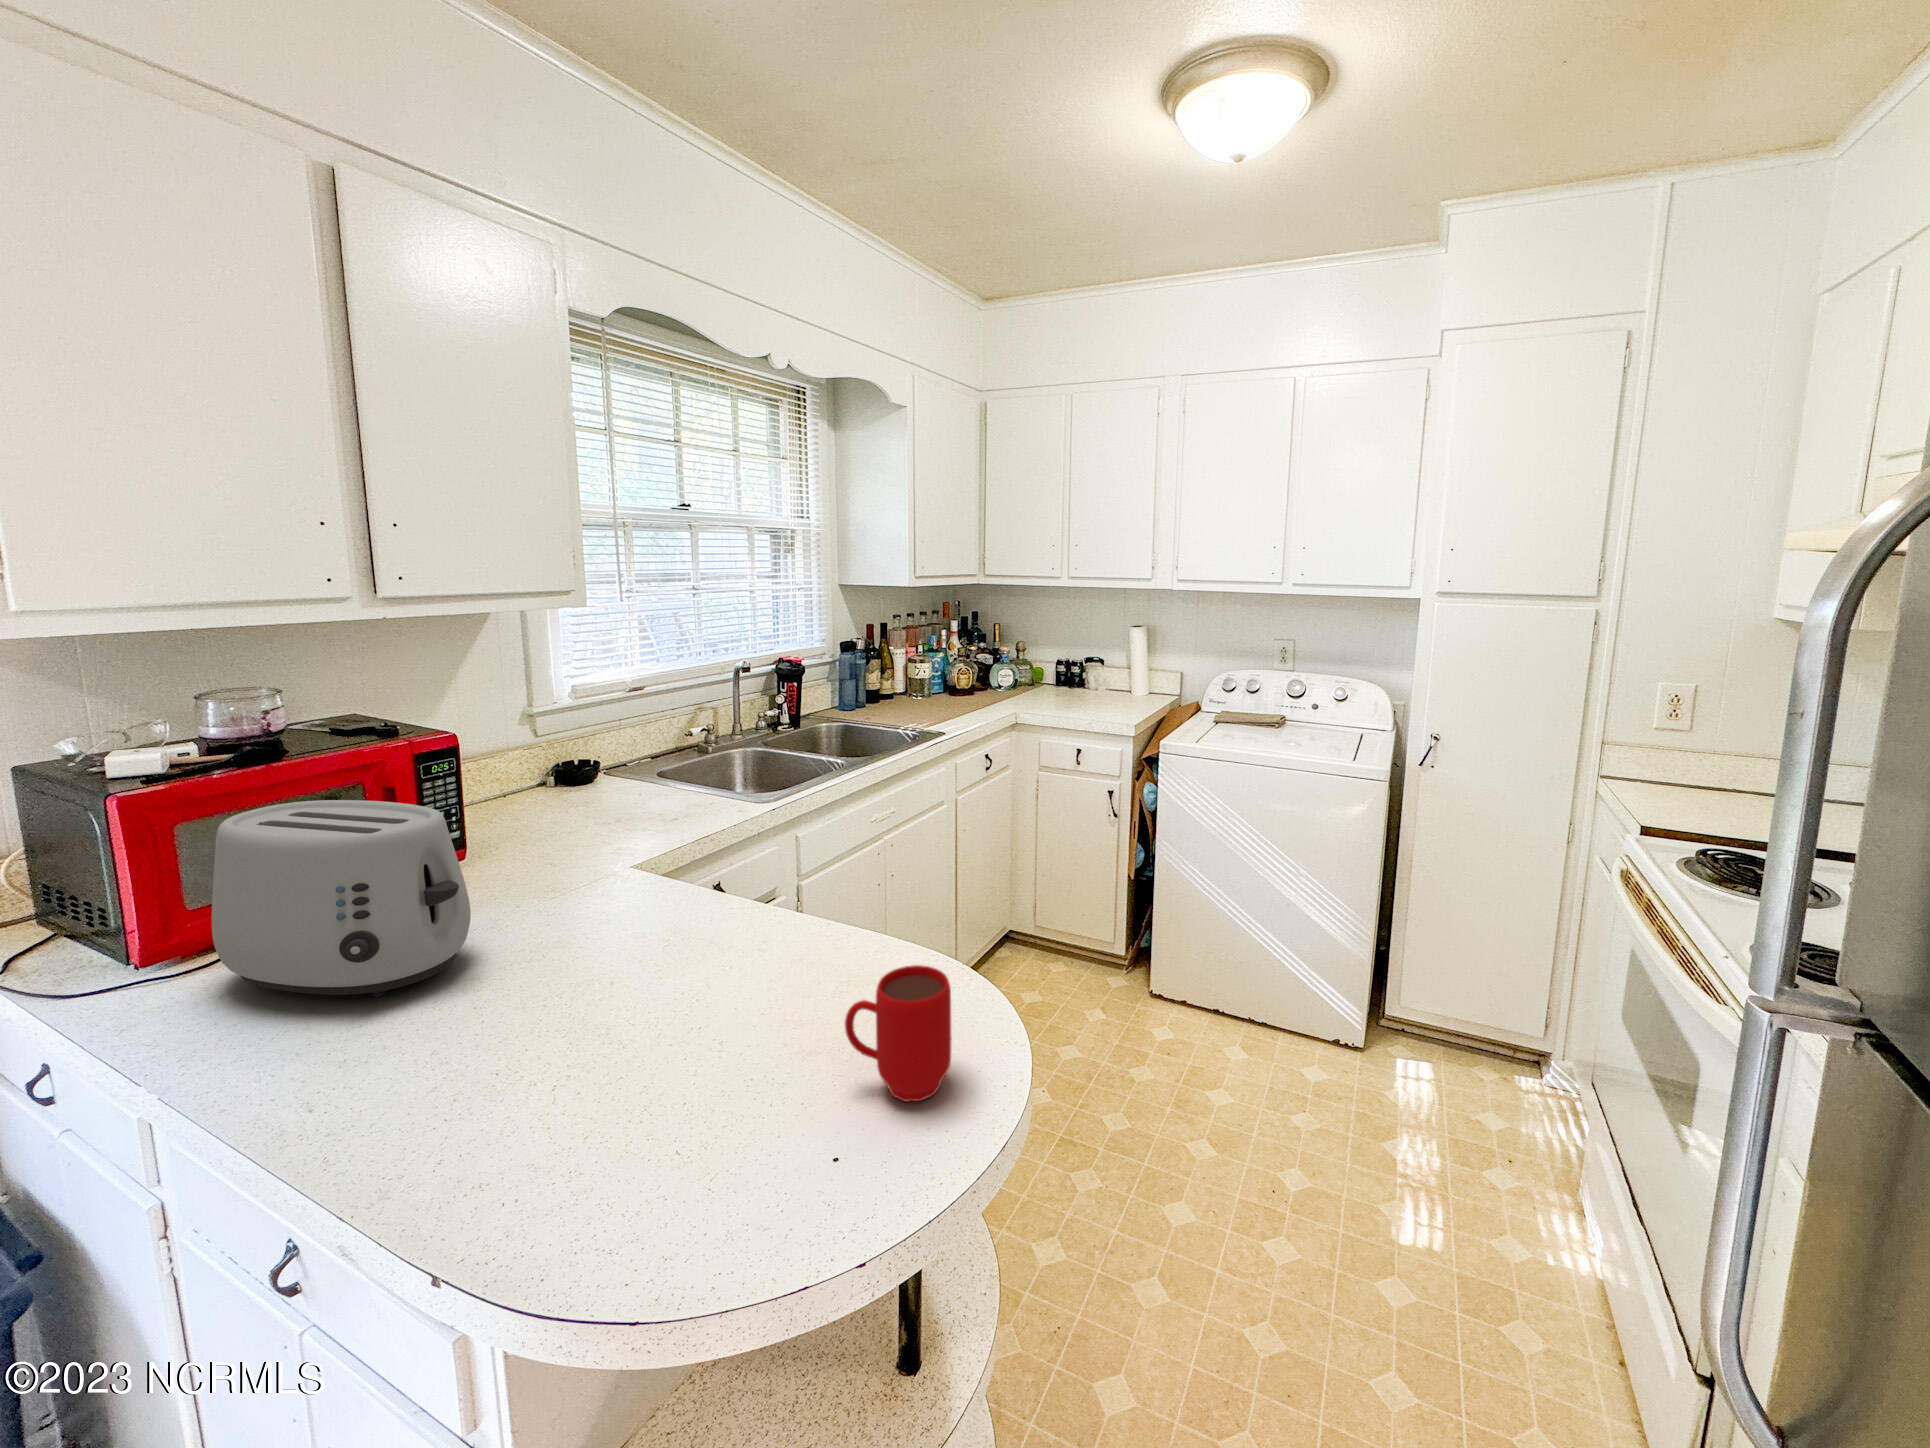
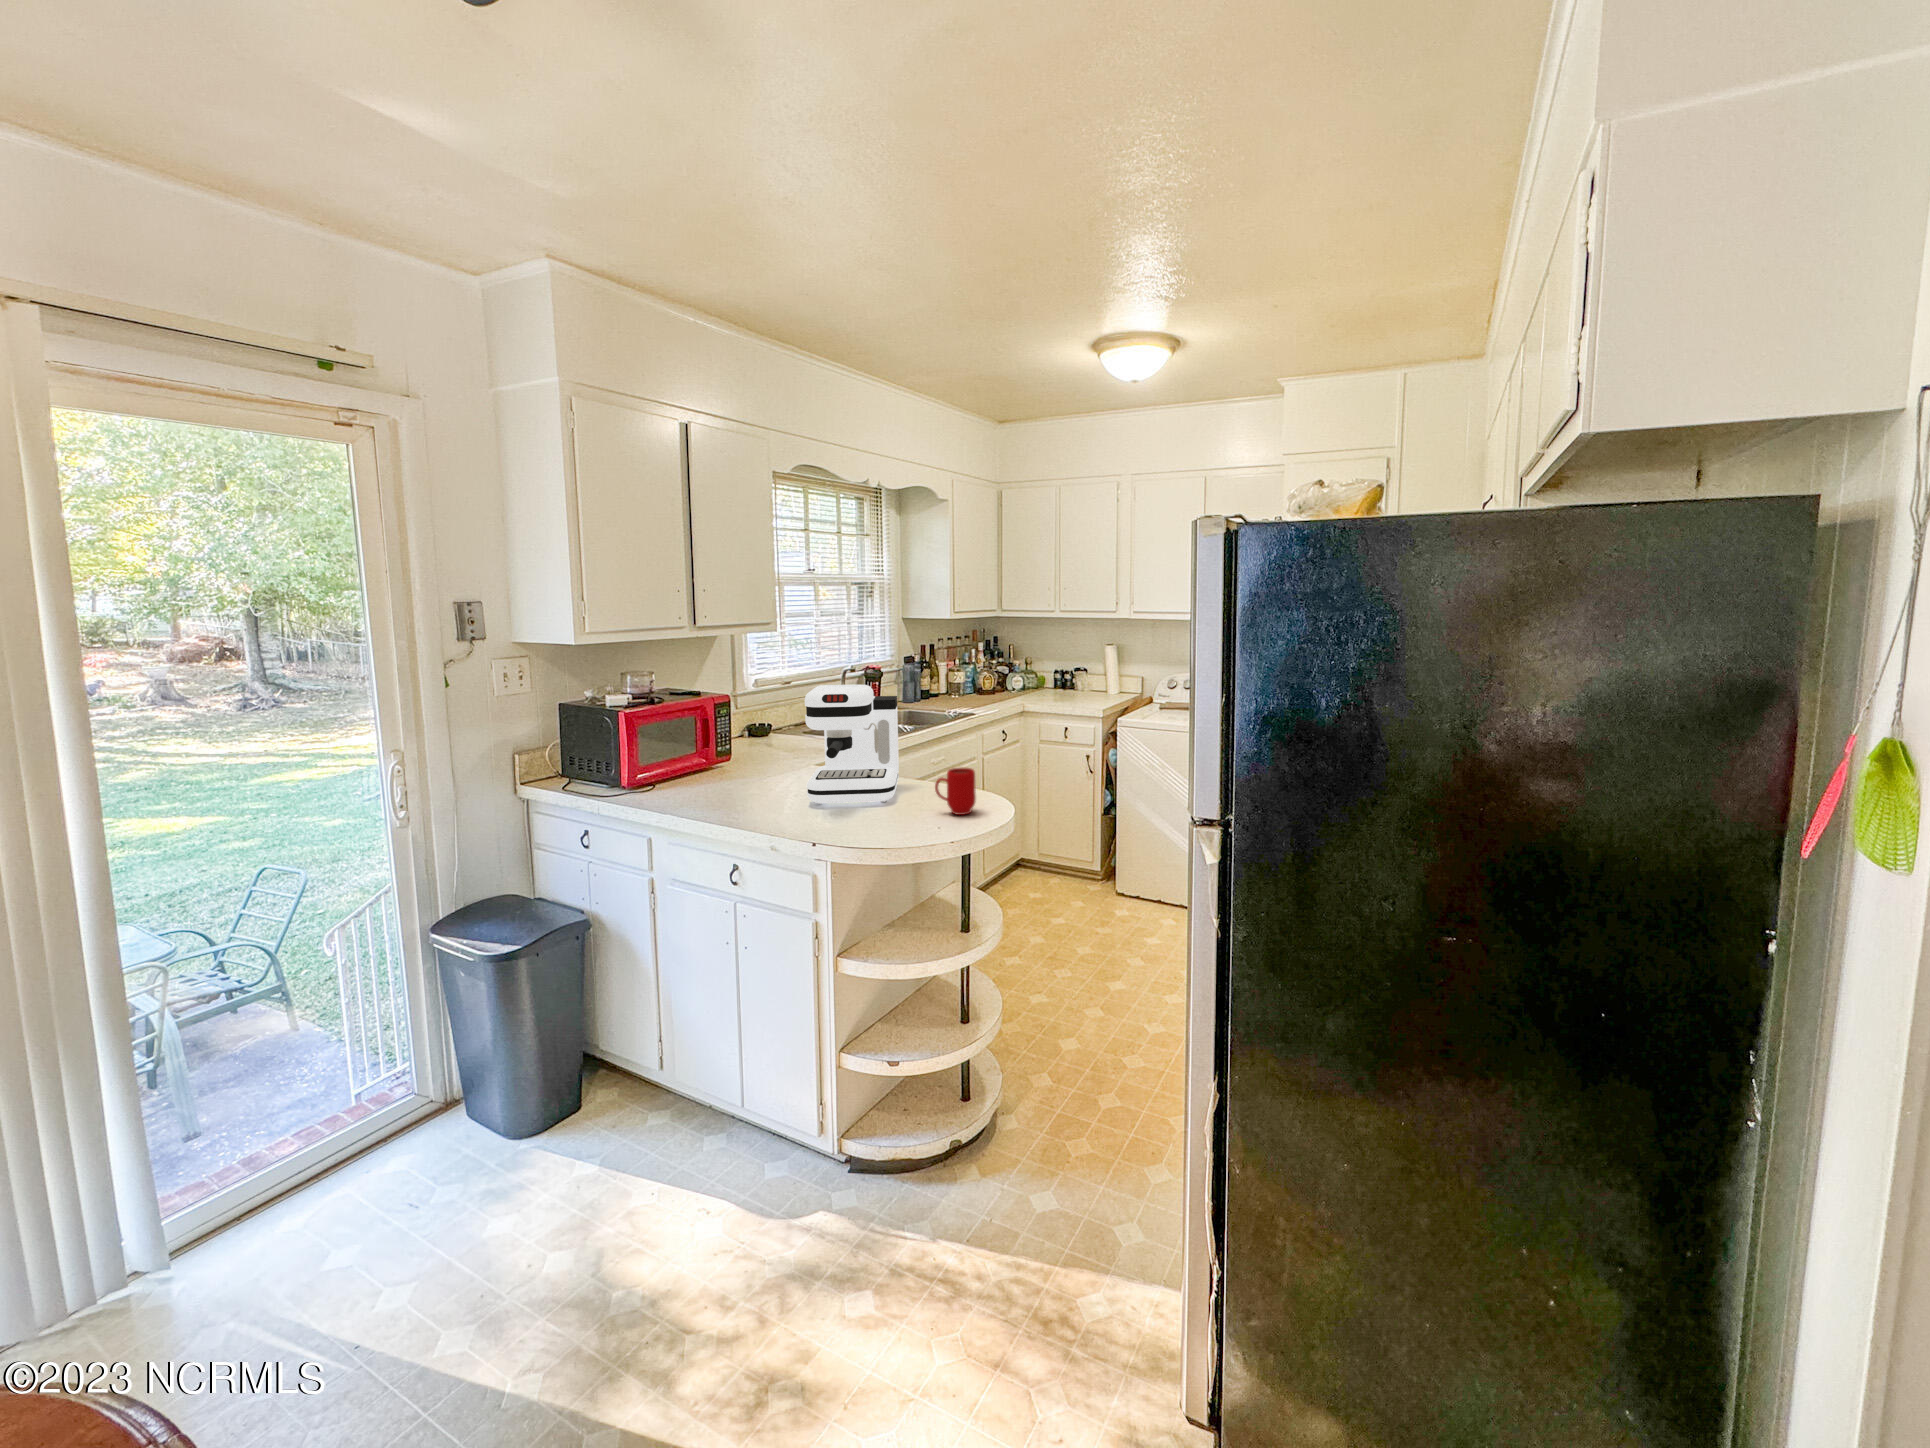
coffee maker: none [515,732,781,1044] -> present [805,685,899,804]
toaster: present [212,800,471,997] -> none [664,718,766,796]

